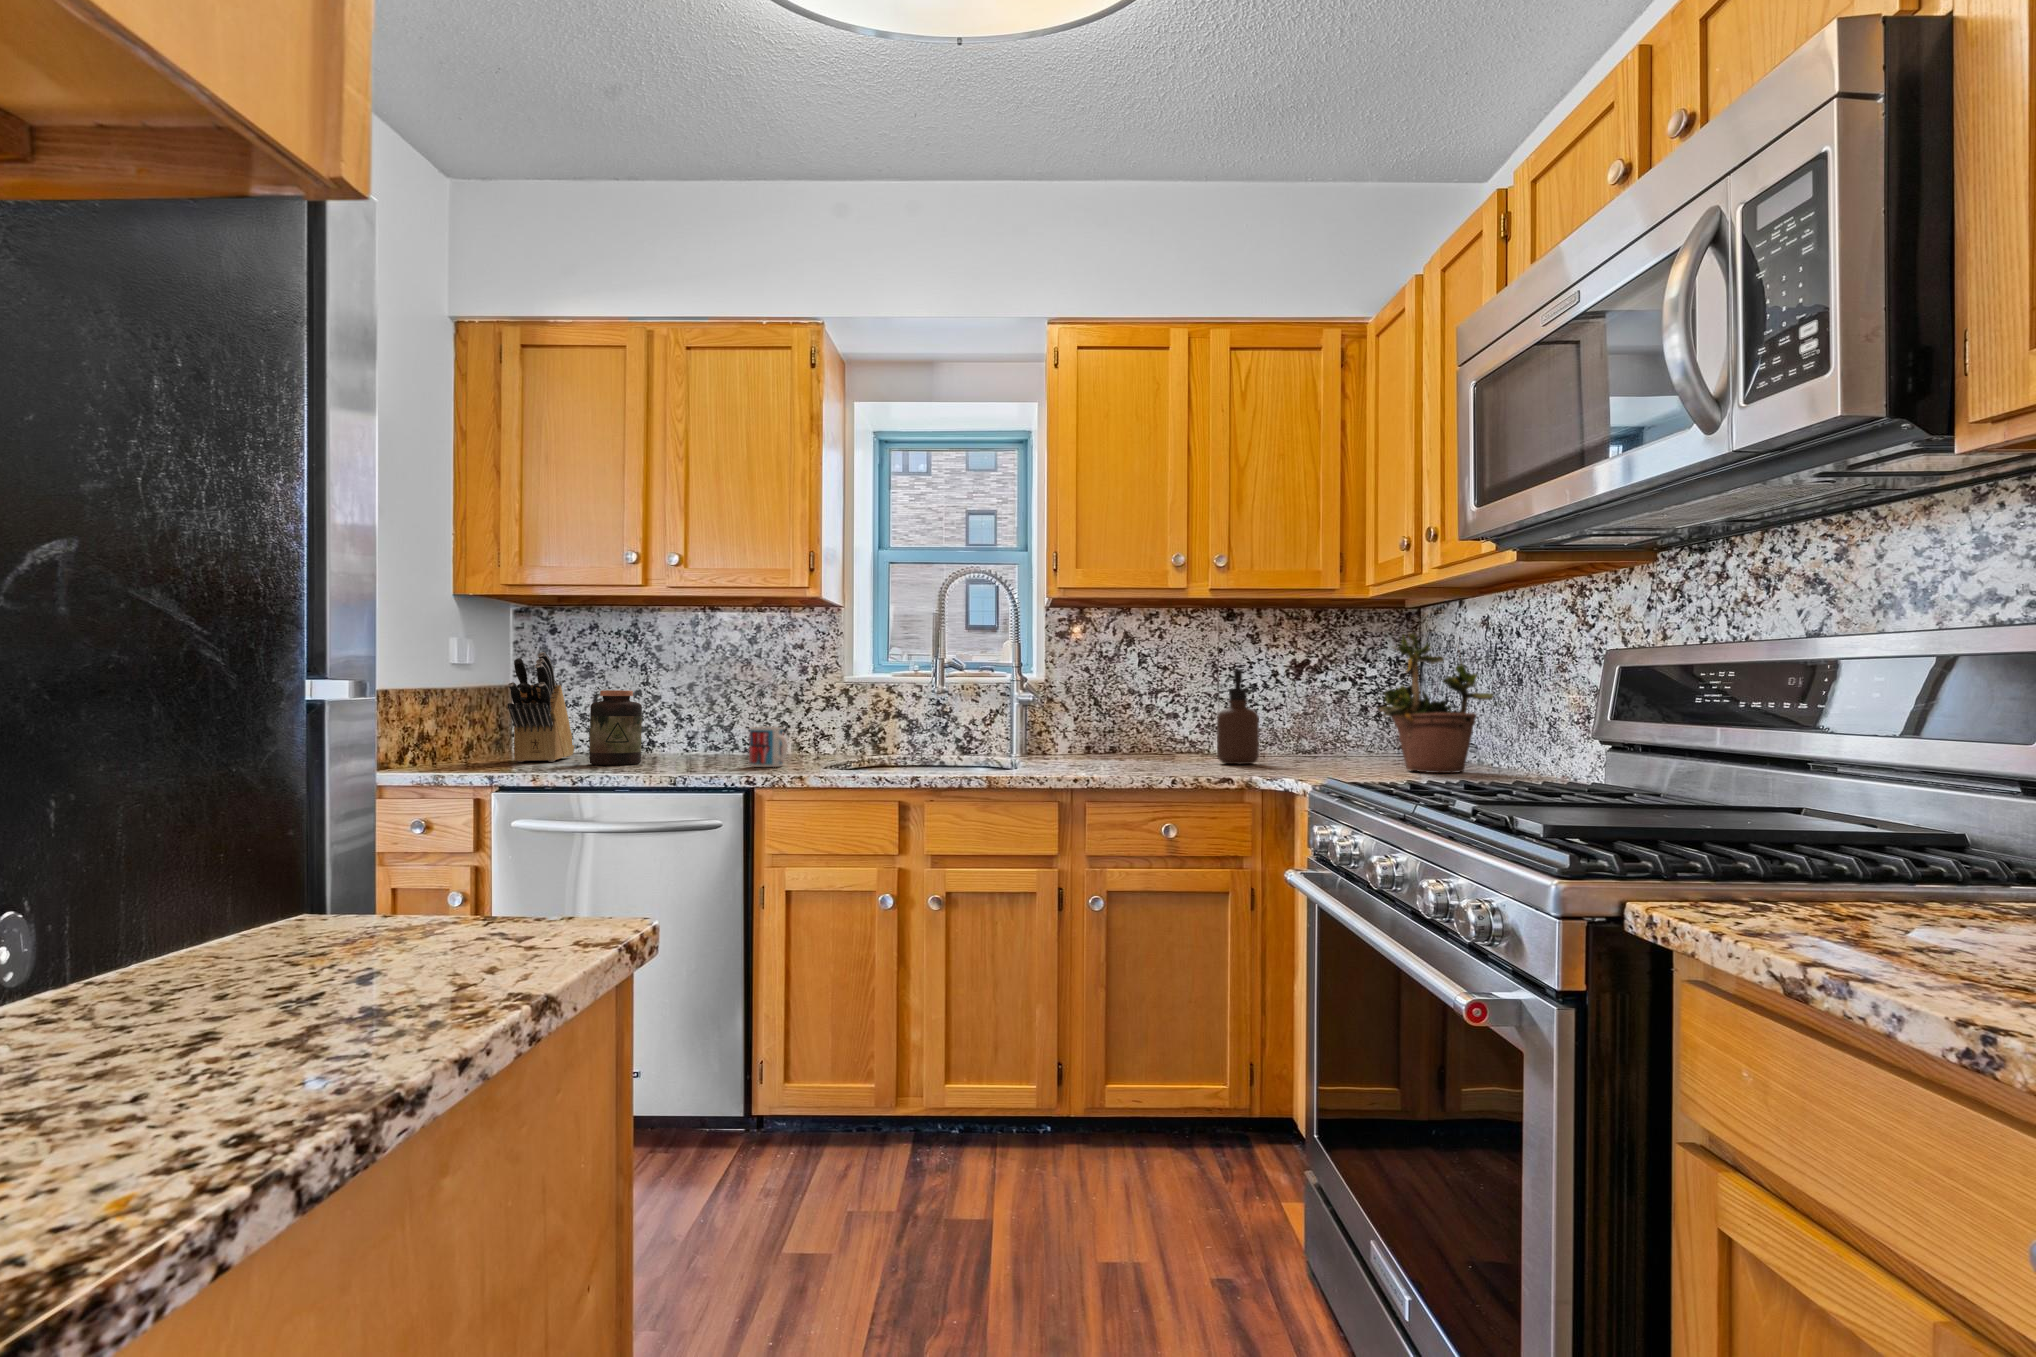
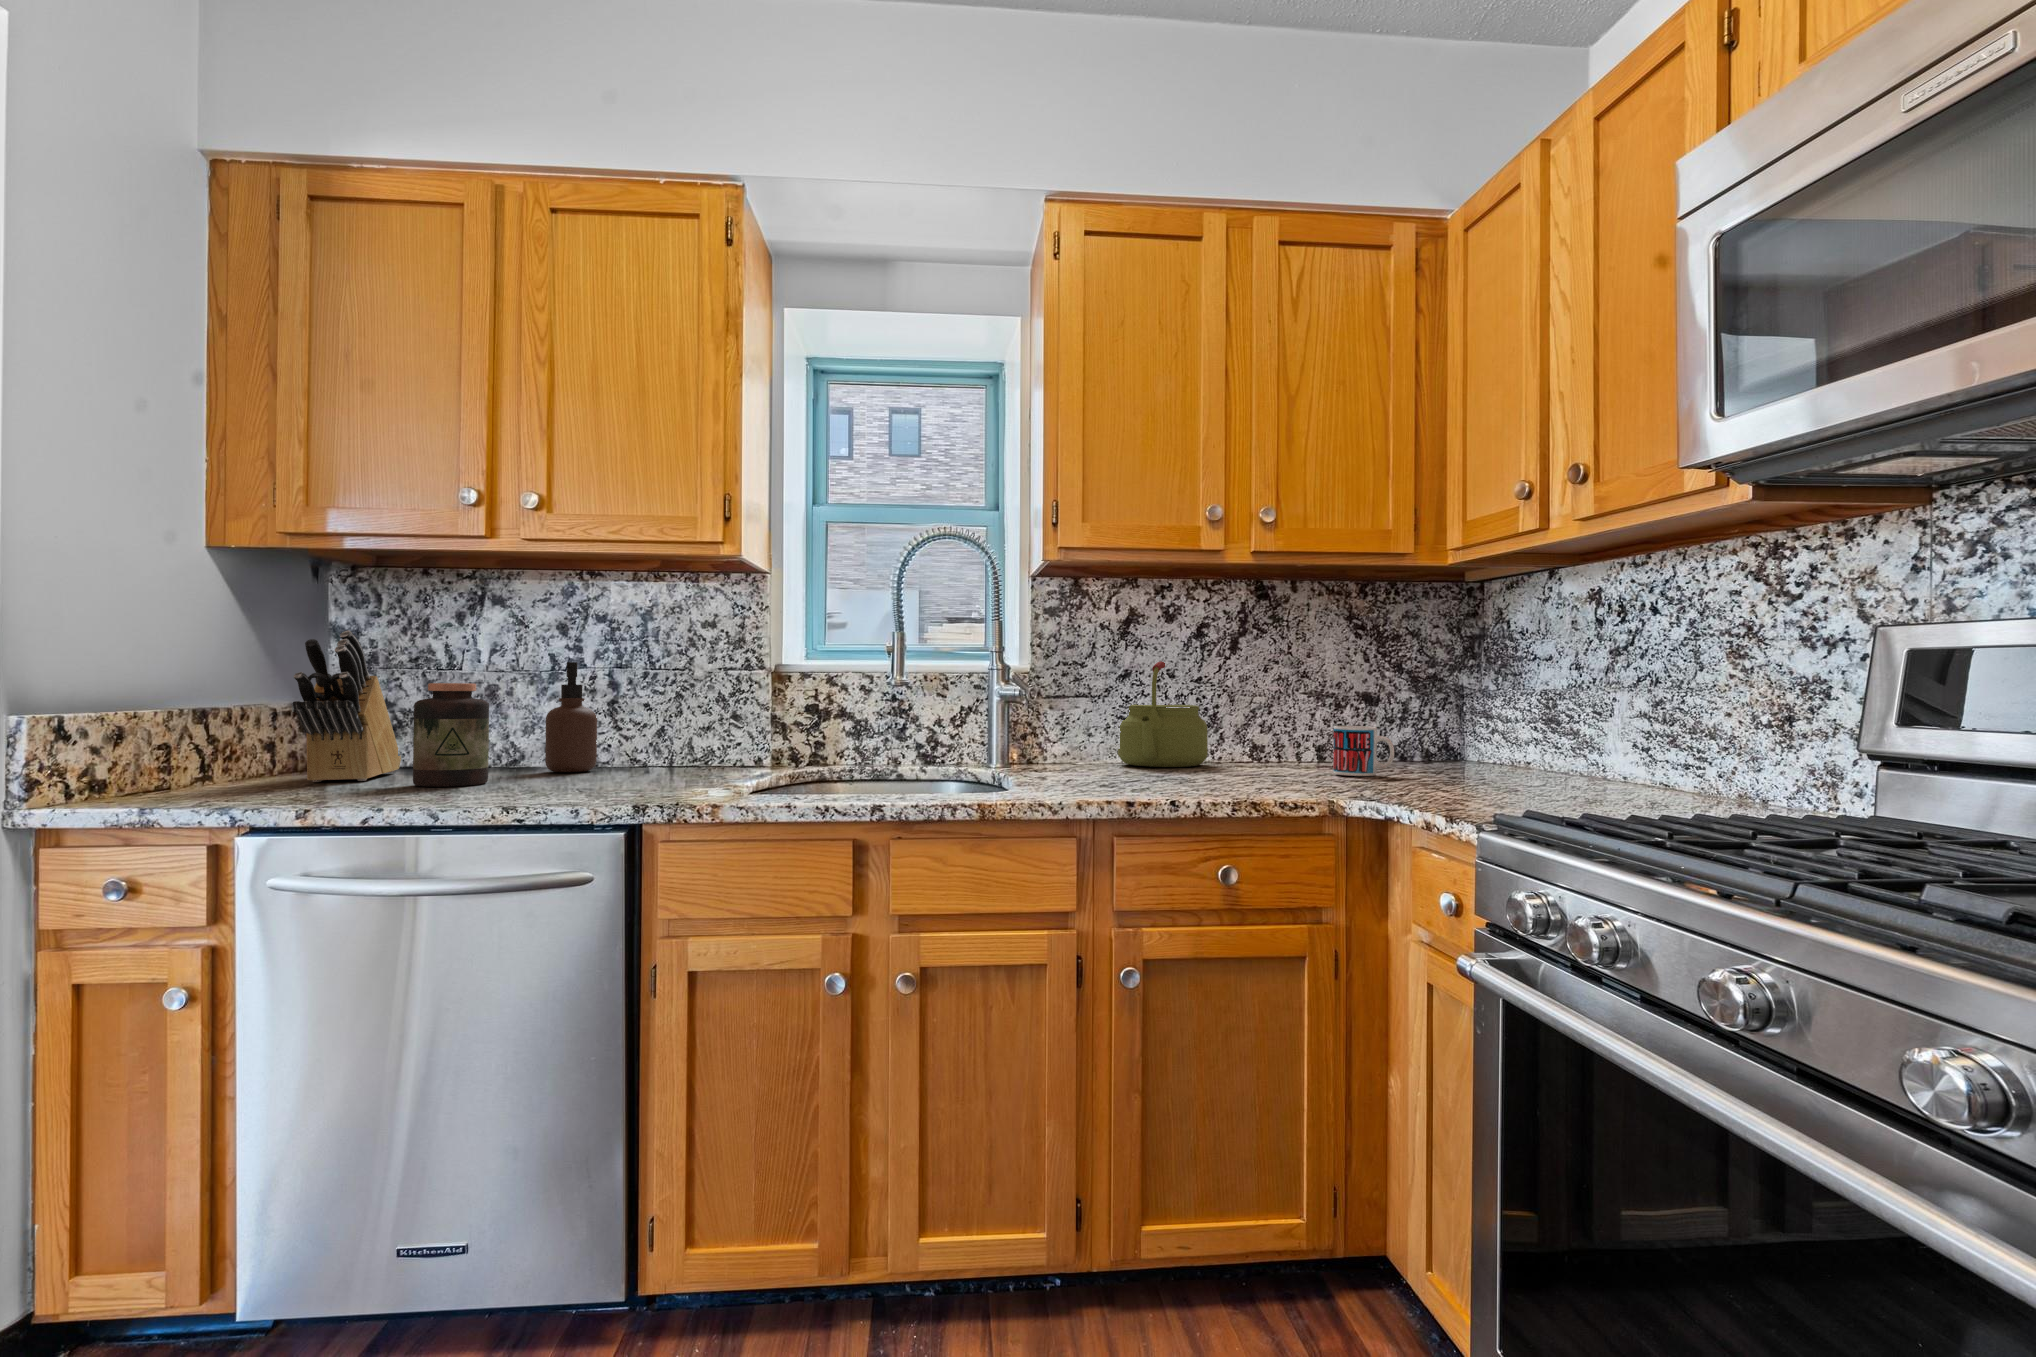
potted plant: present [1379,633,1493,773] -> none [1495,593,1648,793]
soap dispenser: present [1217,669,1259,764] -> present [545,662,597,772]
kettle: none [1118,673,1189,757] -> present [1118,661,1208,767]
mug: present [749,727,788,767] -> present [1333,726,1394,776]

